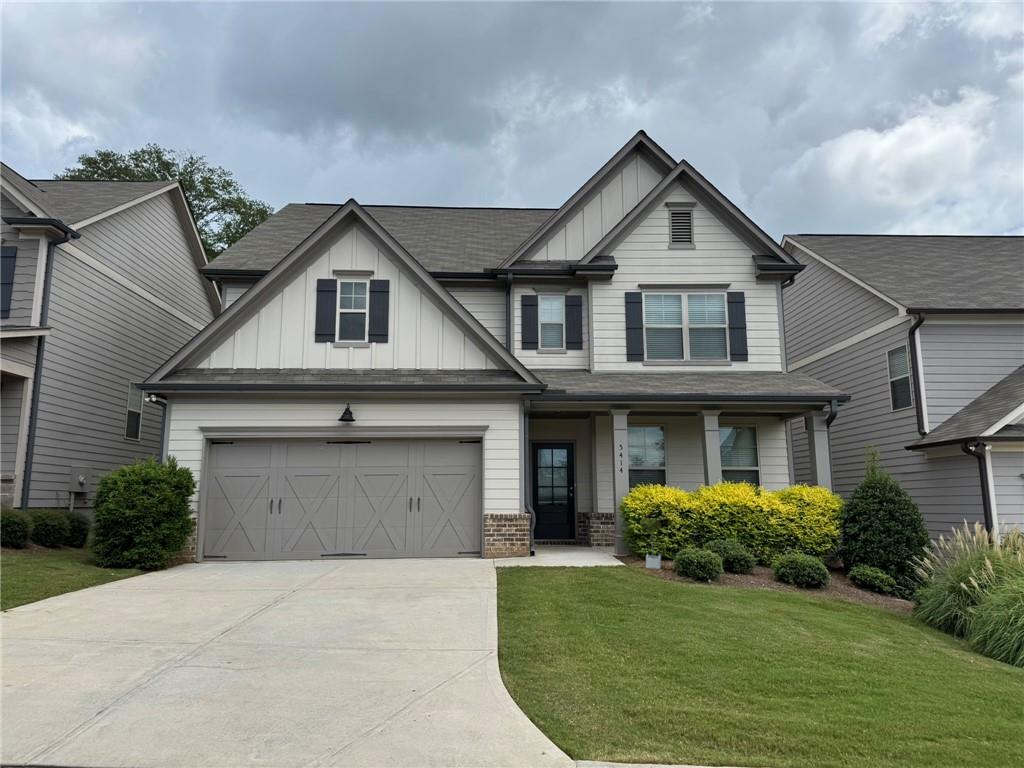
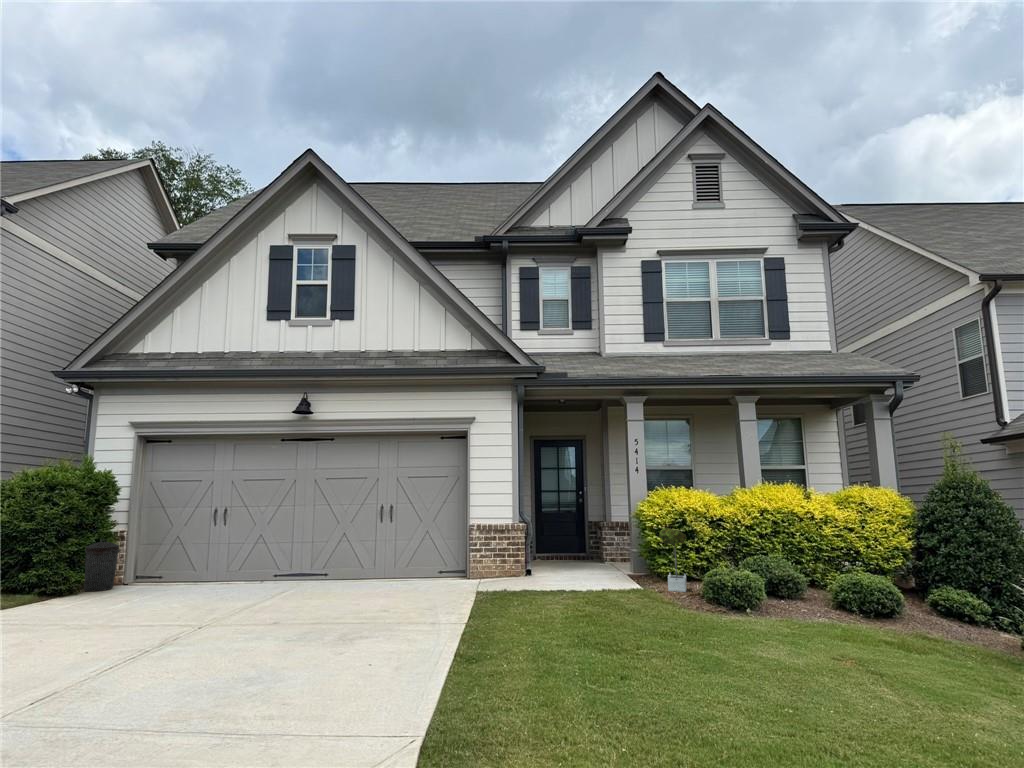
trash can: none [171,525,200,567] -> present [84,540,120,591]

